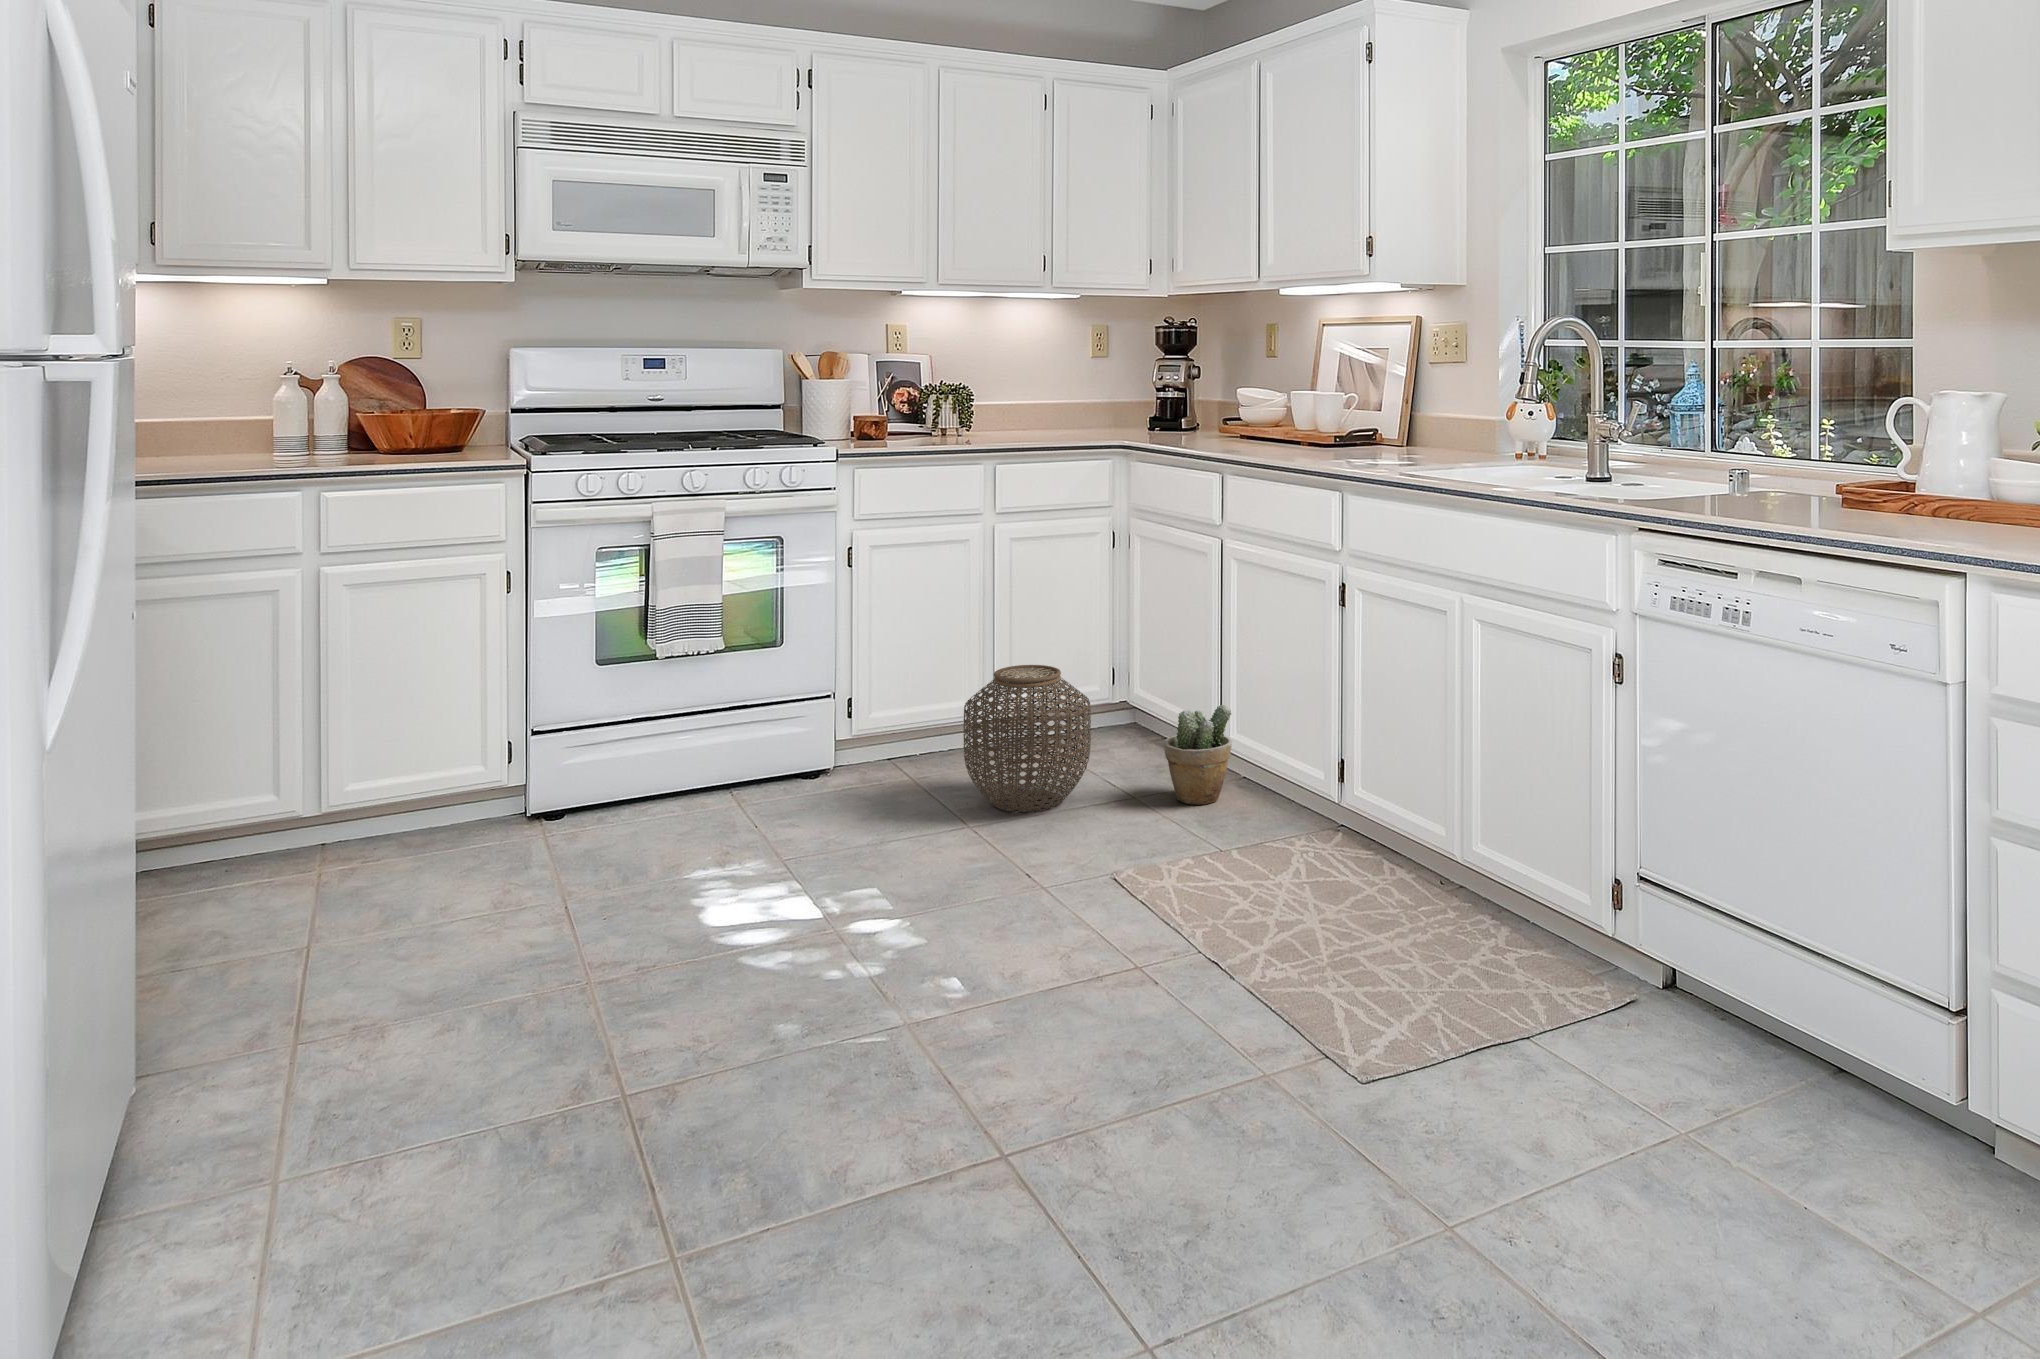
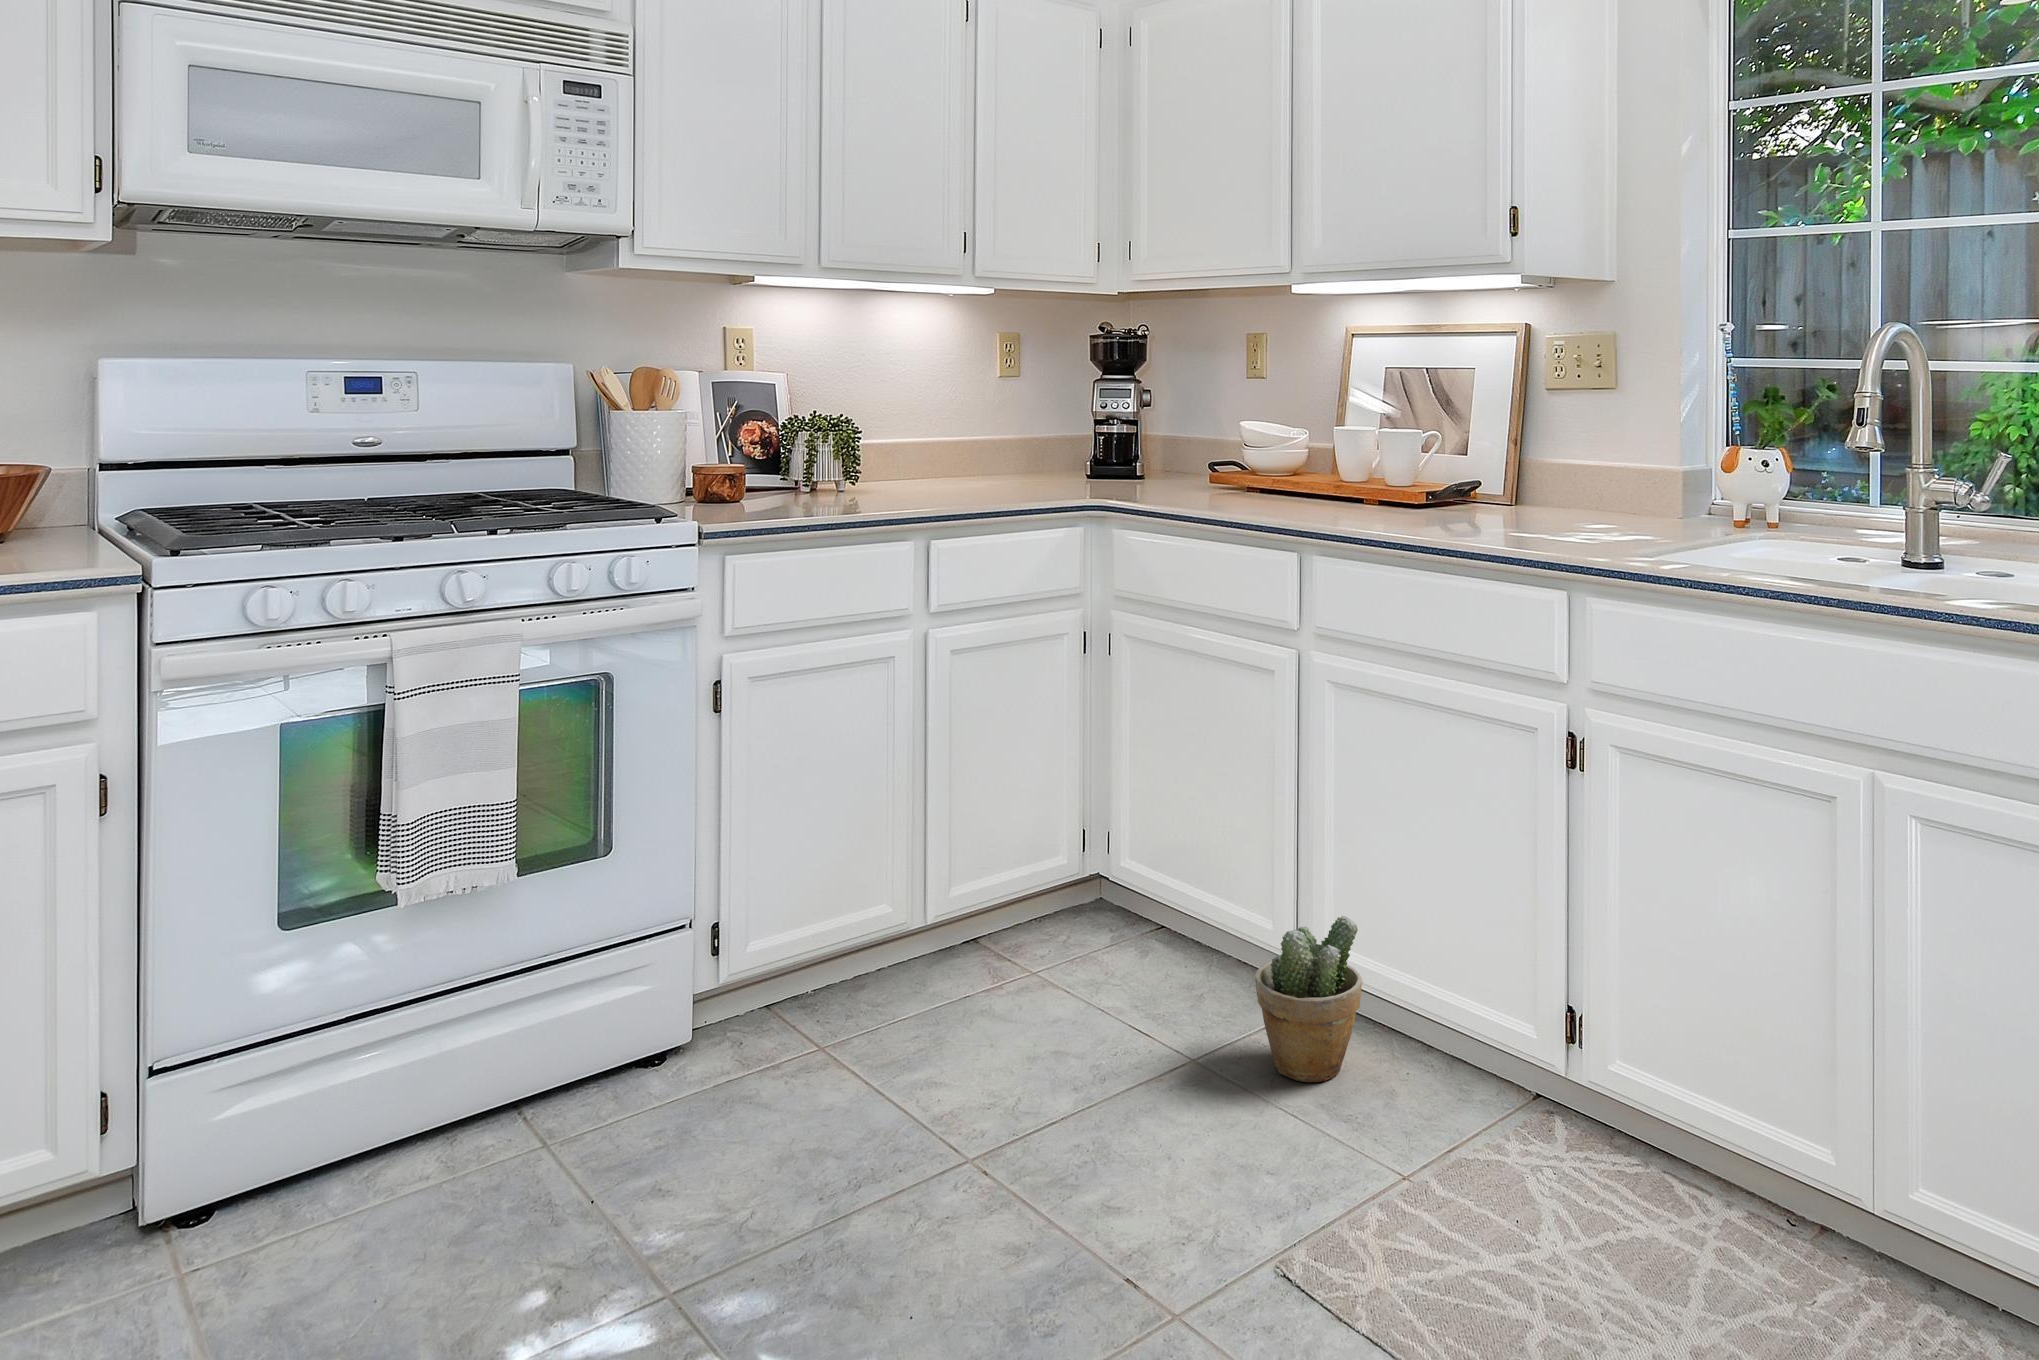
woven basket: present [964,665,1091,812] -> none [943,869,1148,1128]

